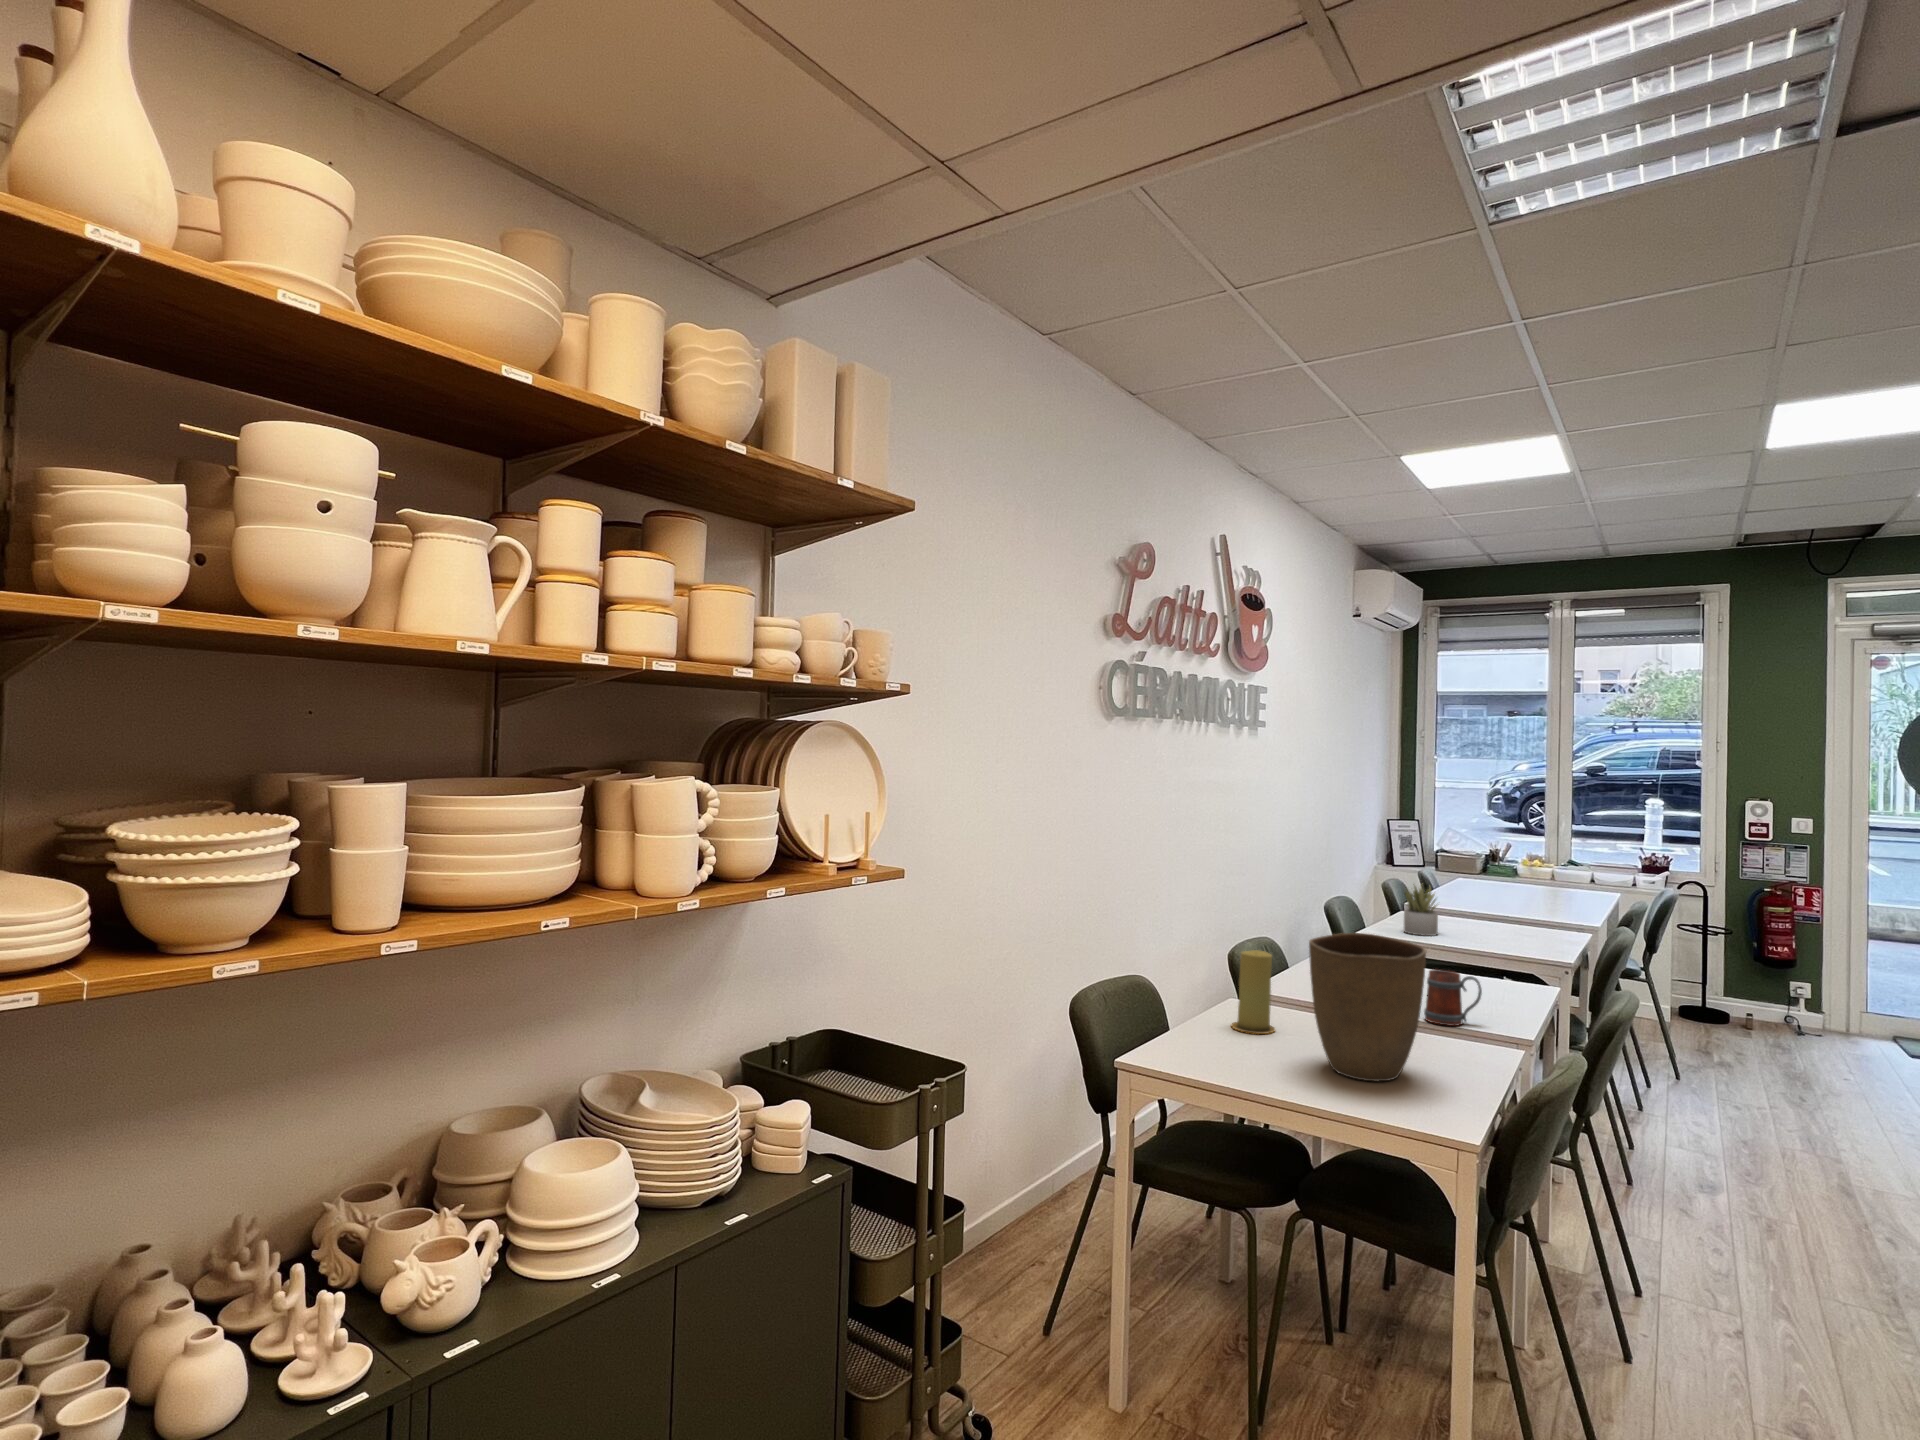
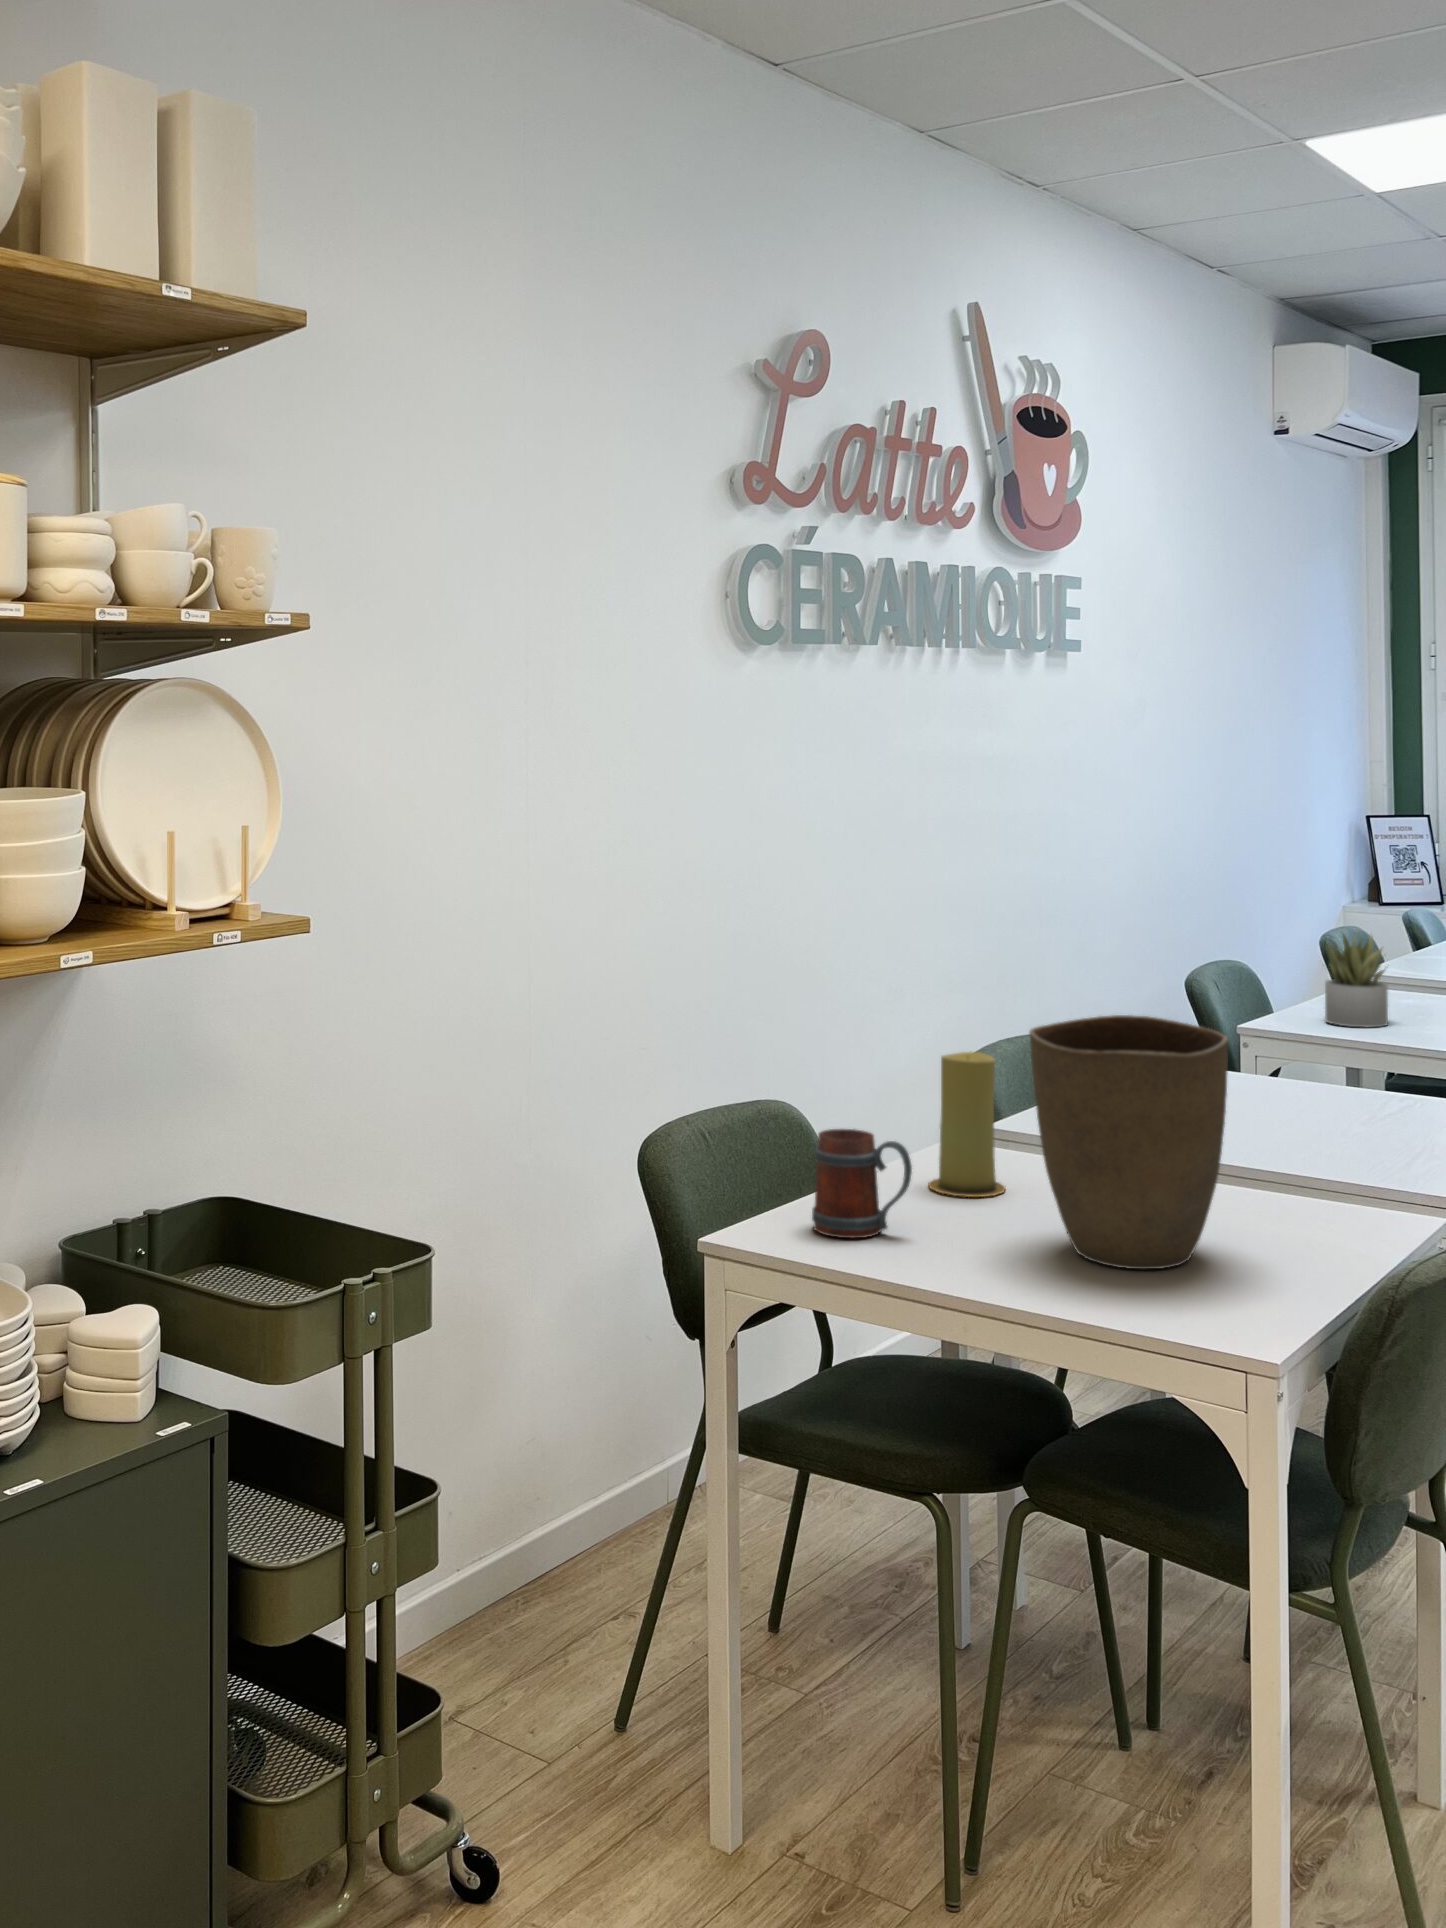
mug: present [1424,969,1482,1026] -> present [812,1129,912,1238]

